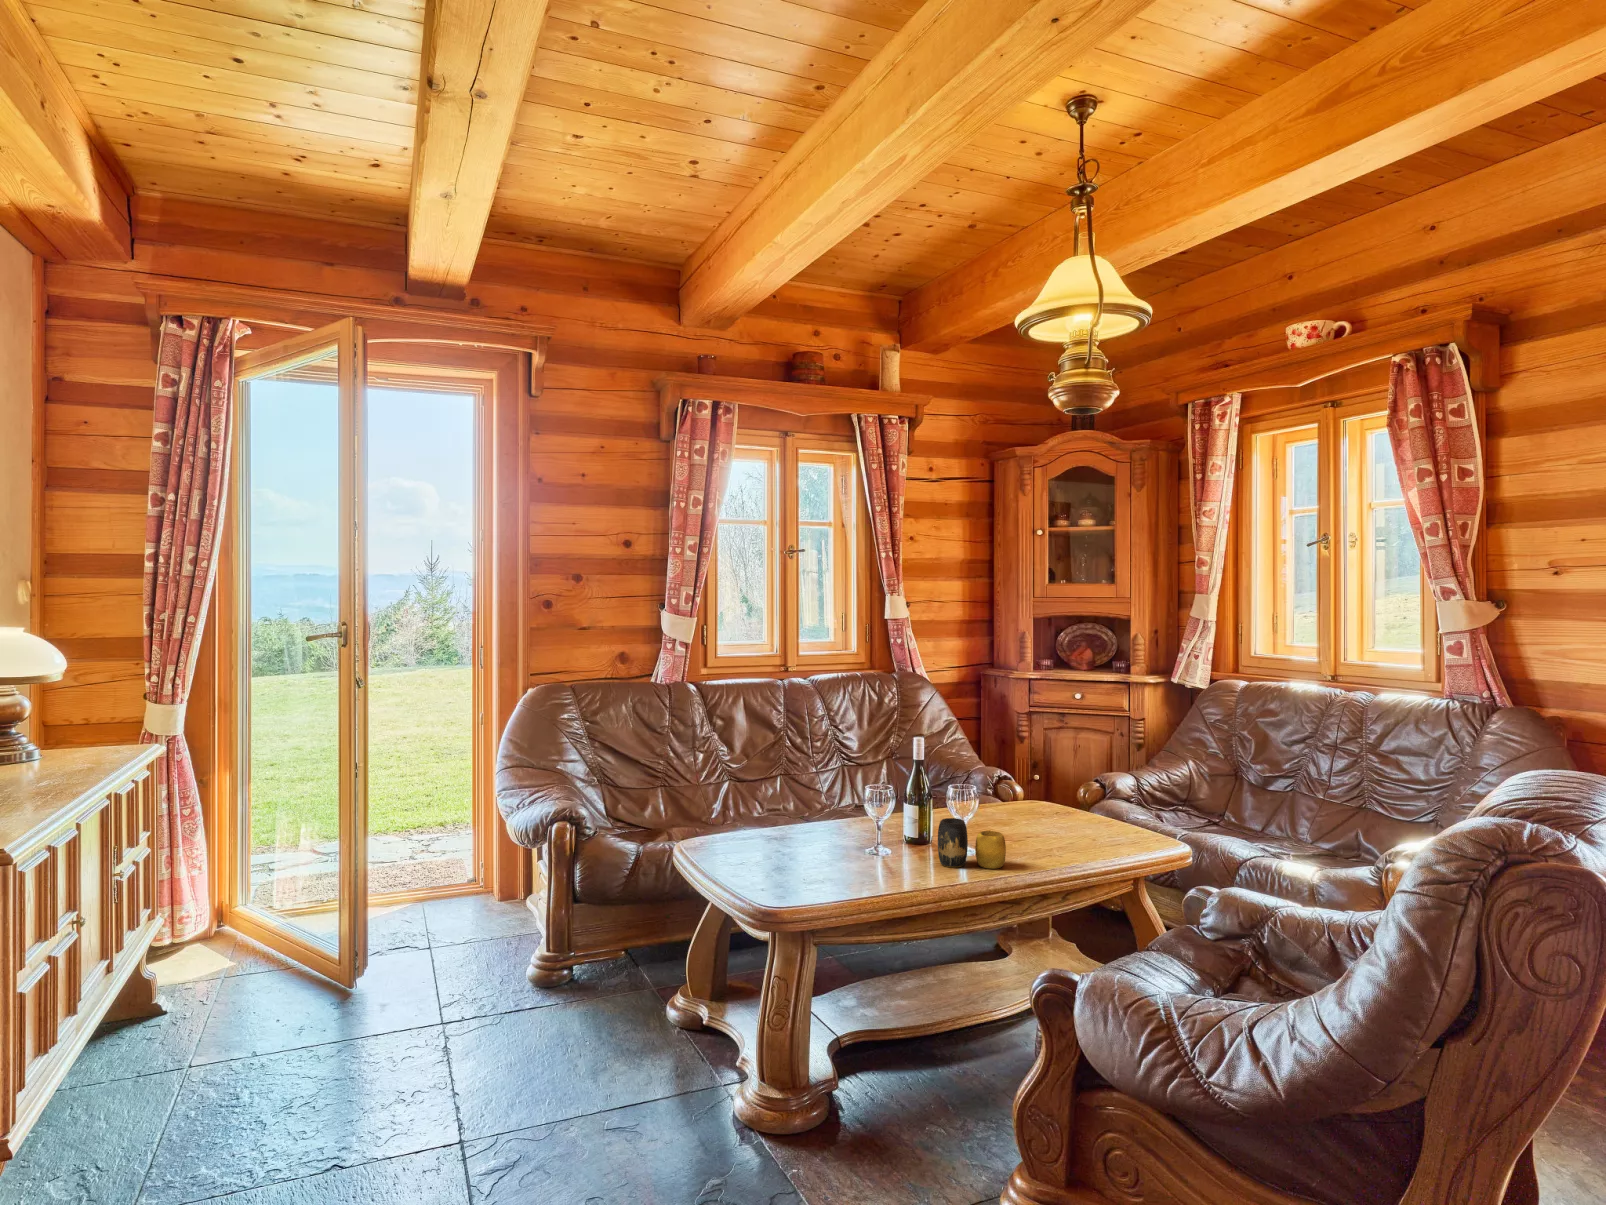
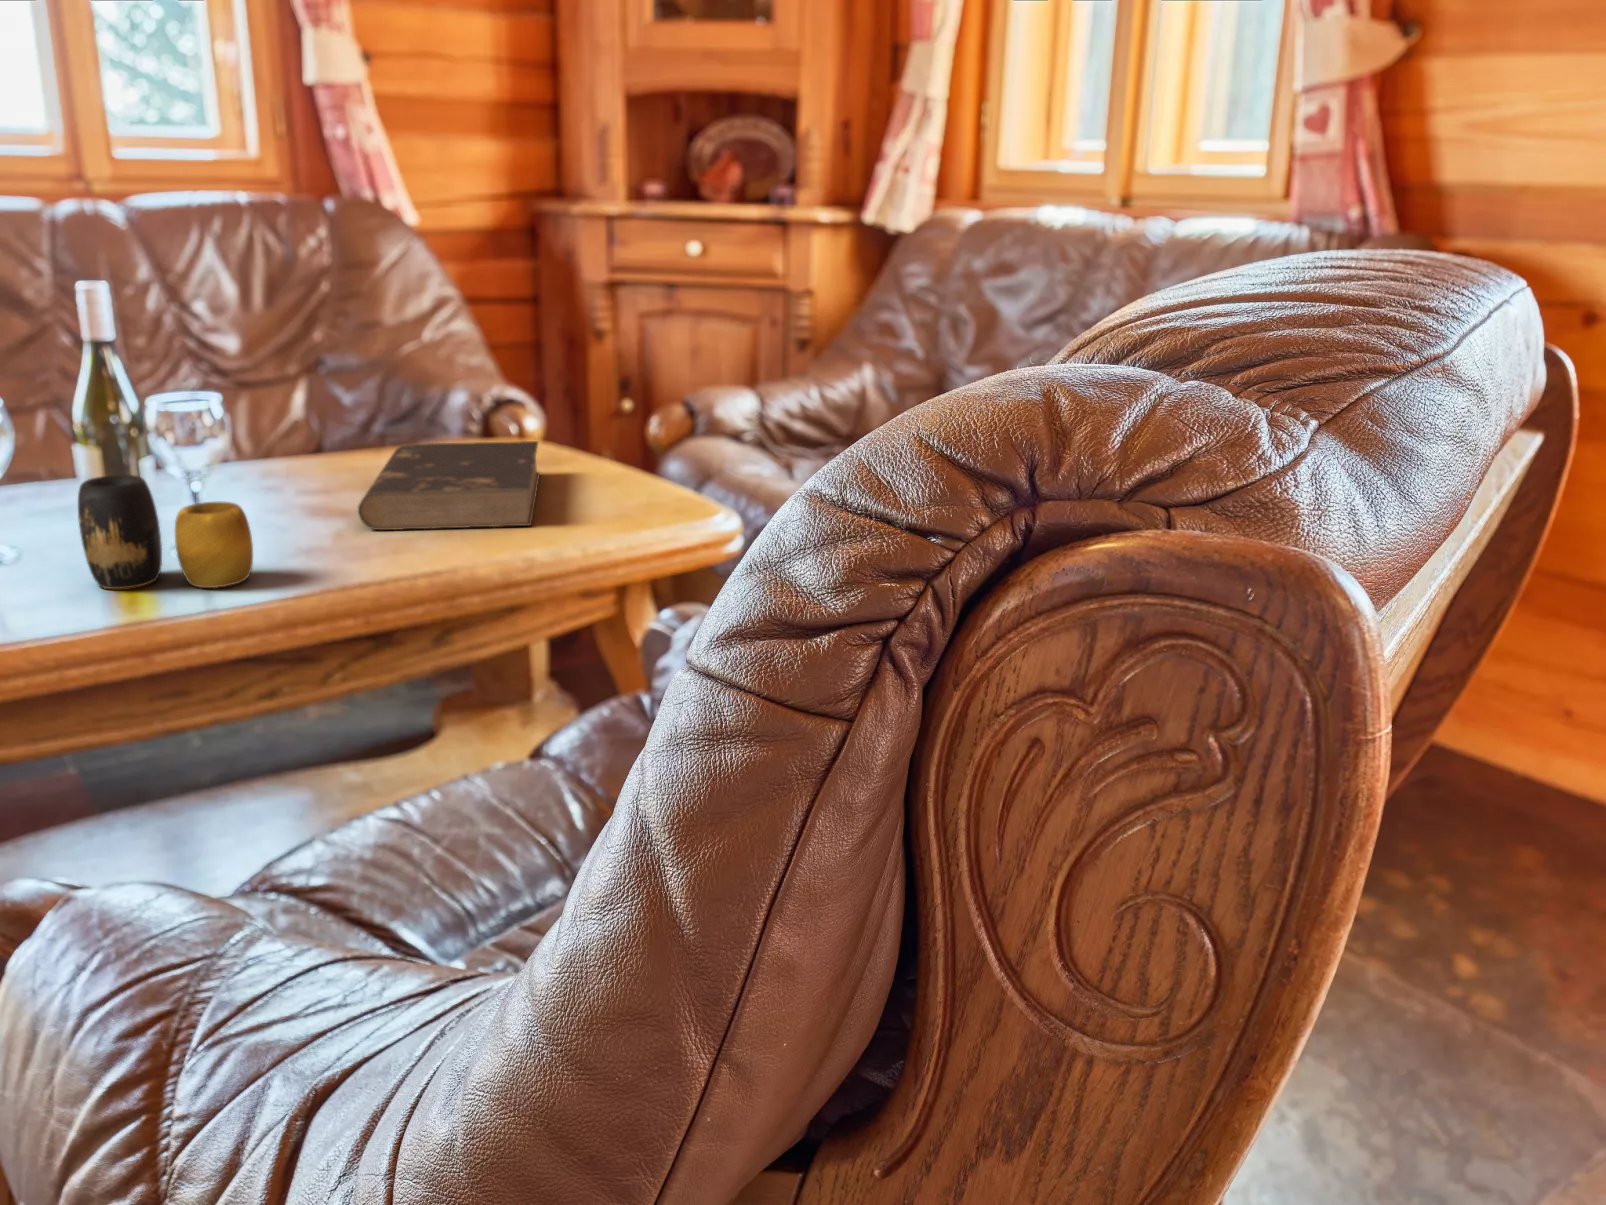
book: none [1003,804,1099,846] -> present [358,441,540,530]

